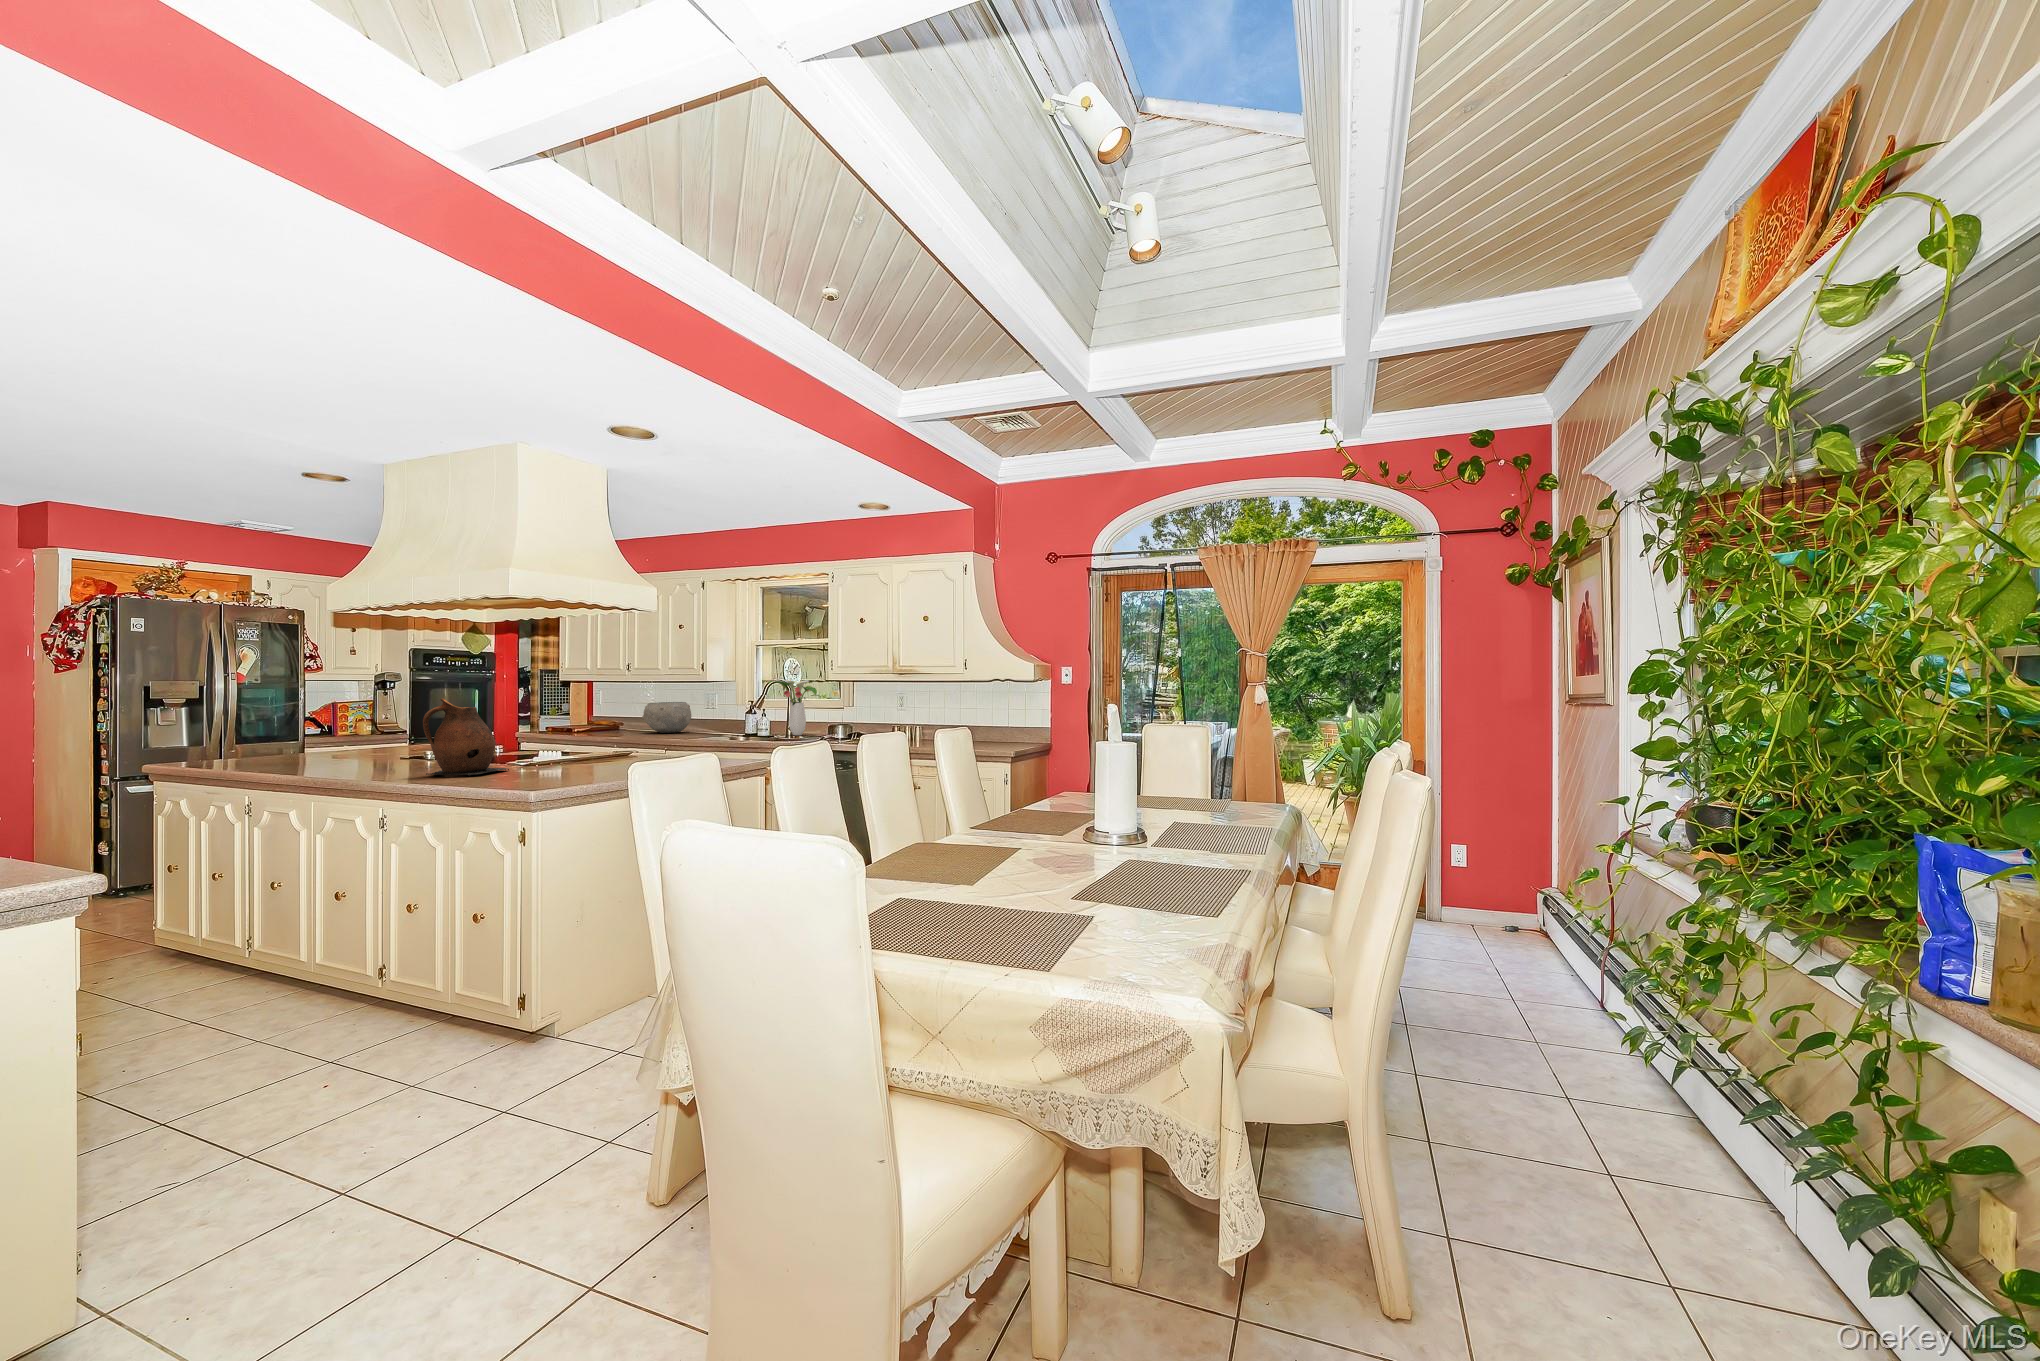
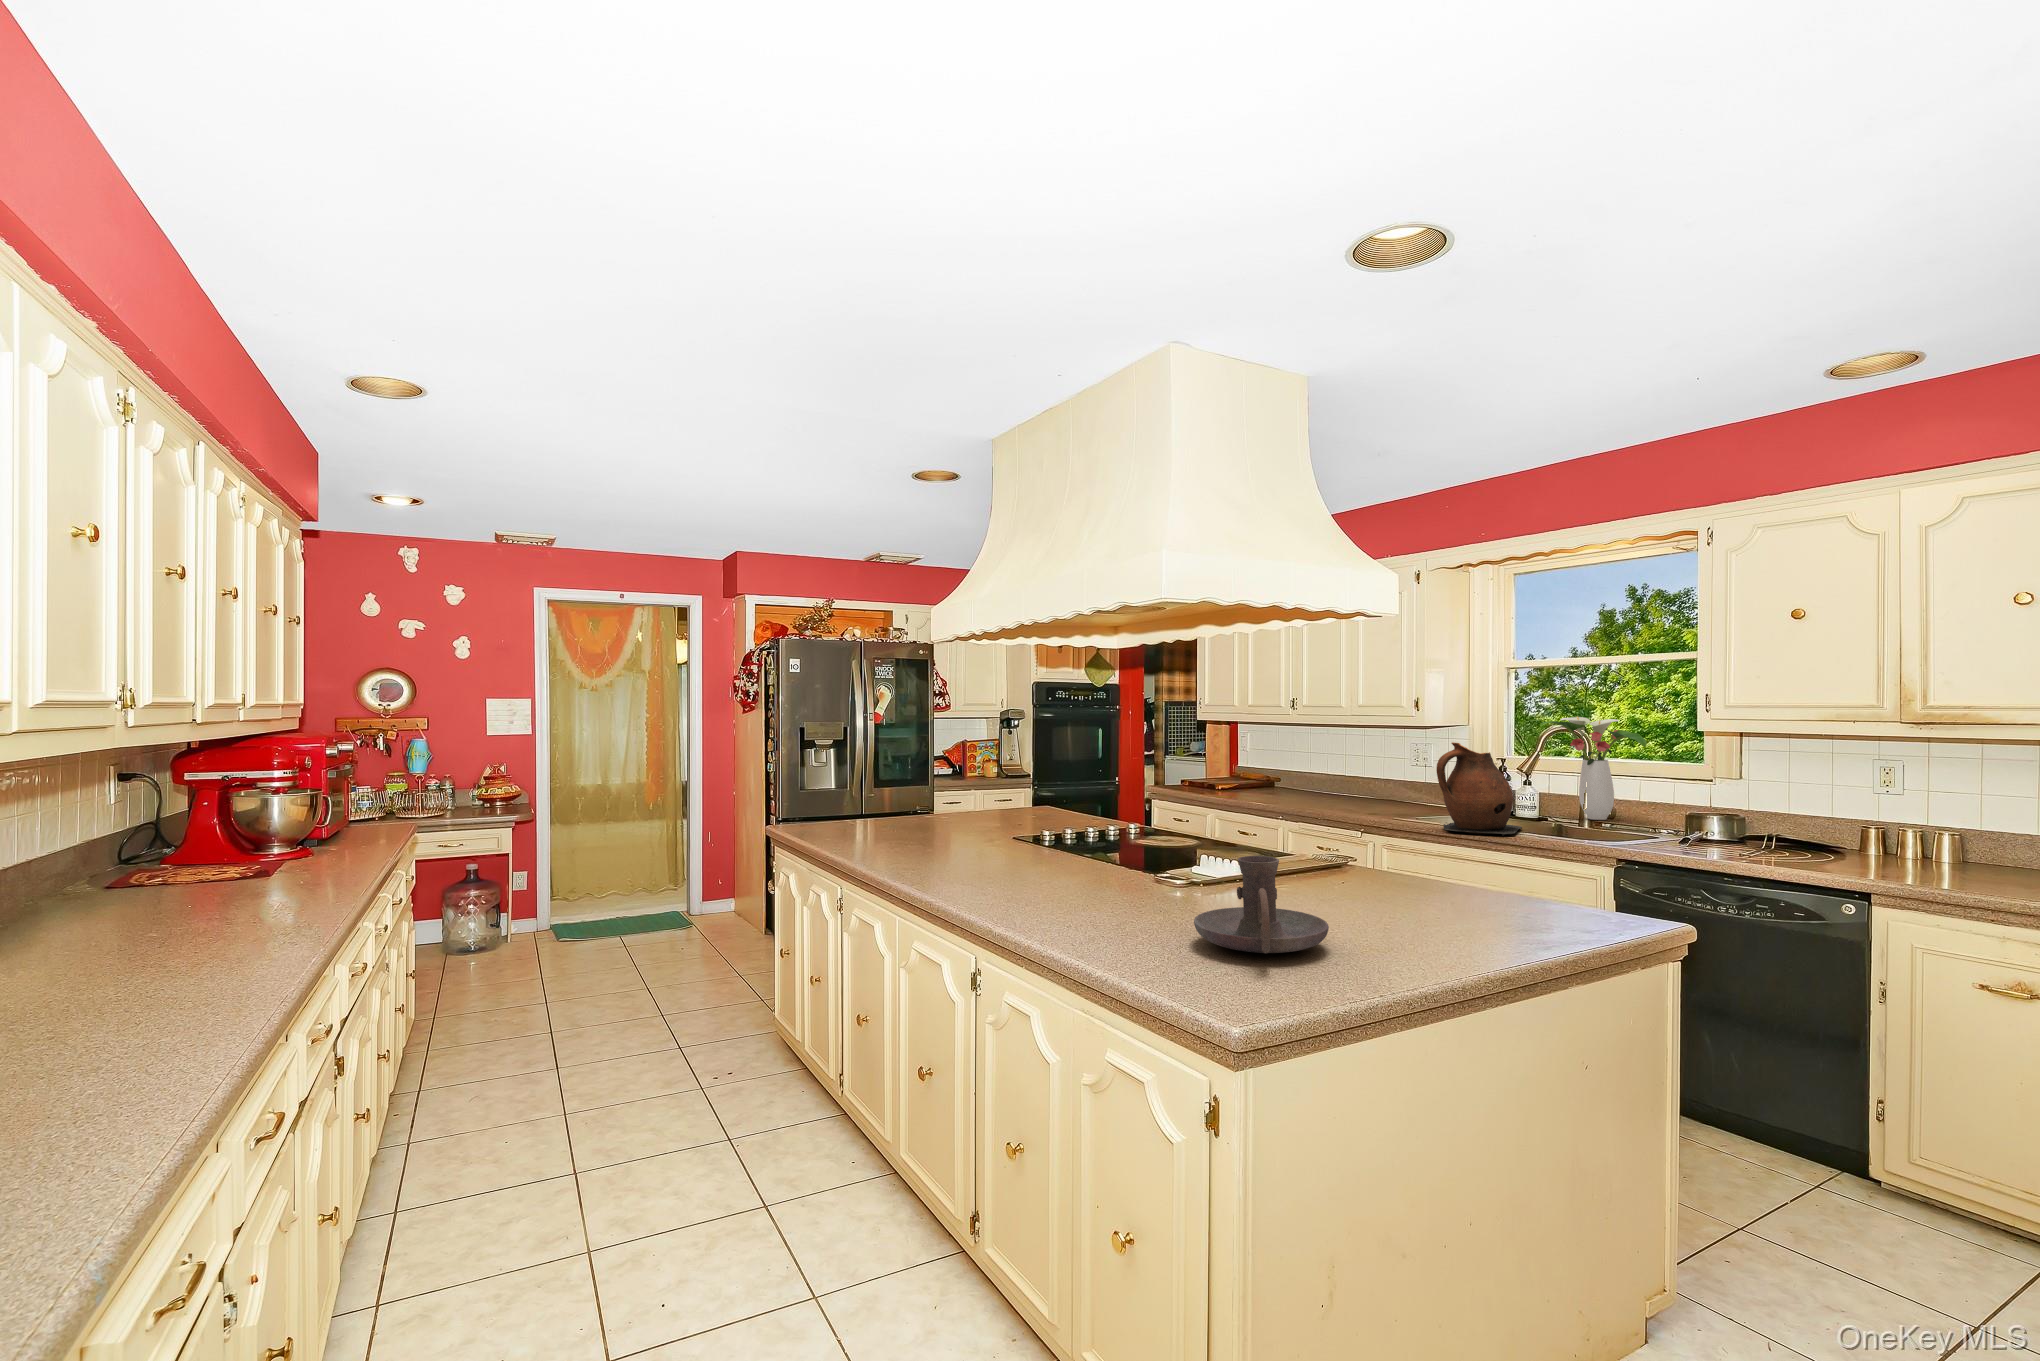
ceramic pitcher: present [423,699,509,776] -> present [1436,742,1522,836]
ceramic bowl: present [642,702,691,733] -> none [1310,750,1384,798]
candle holder: none [521,733,592,775] -> present [1194,856,1329,953]

